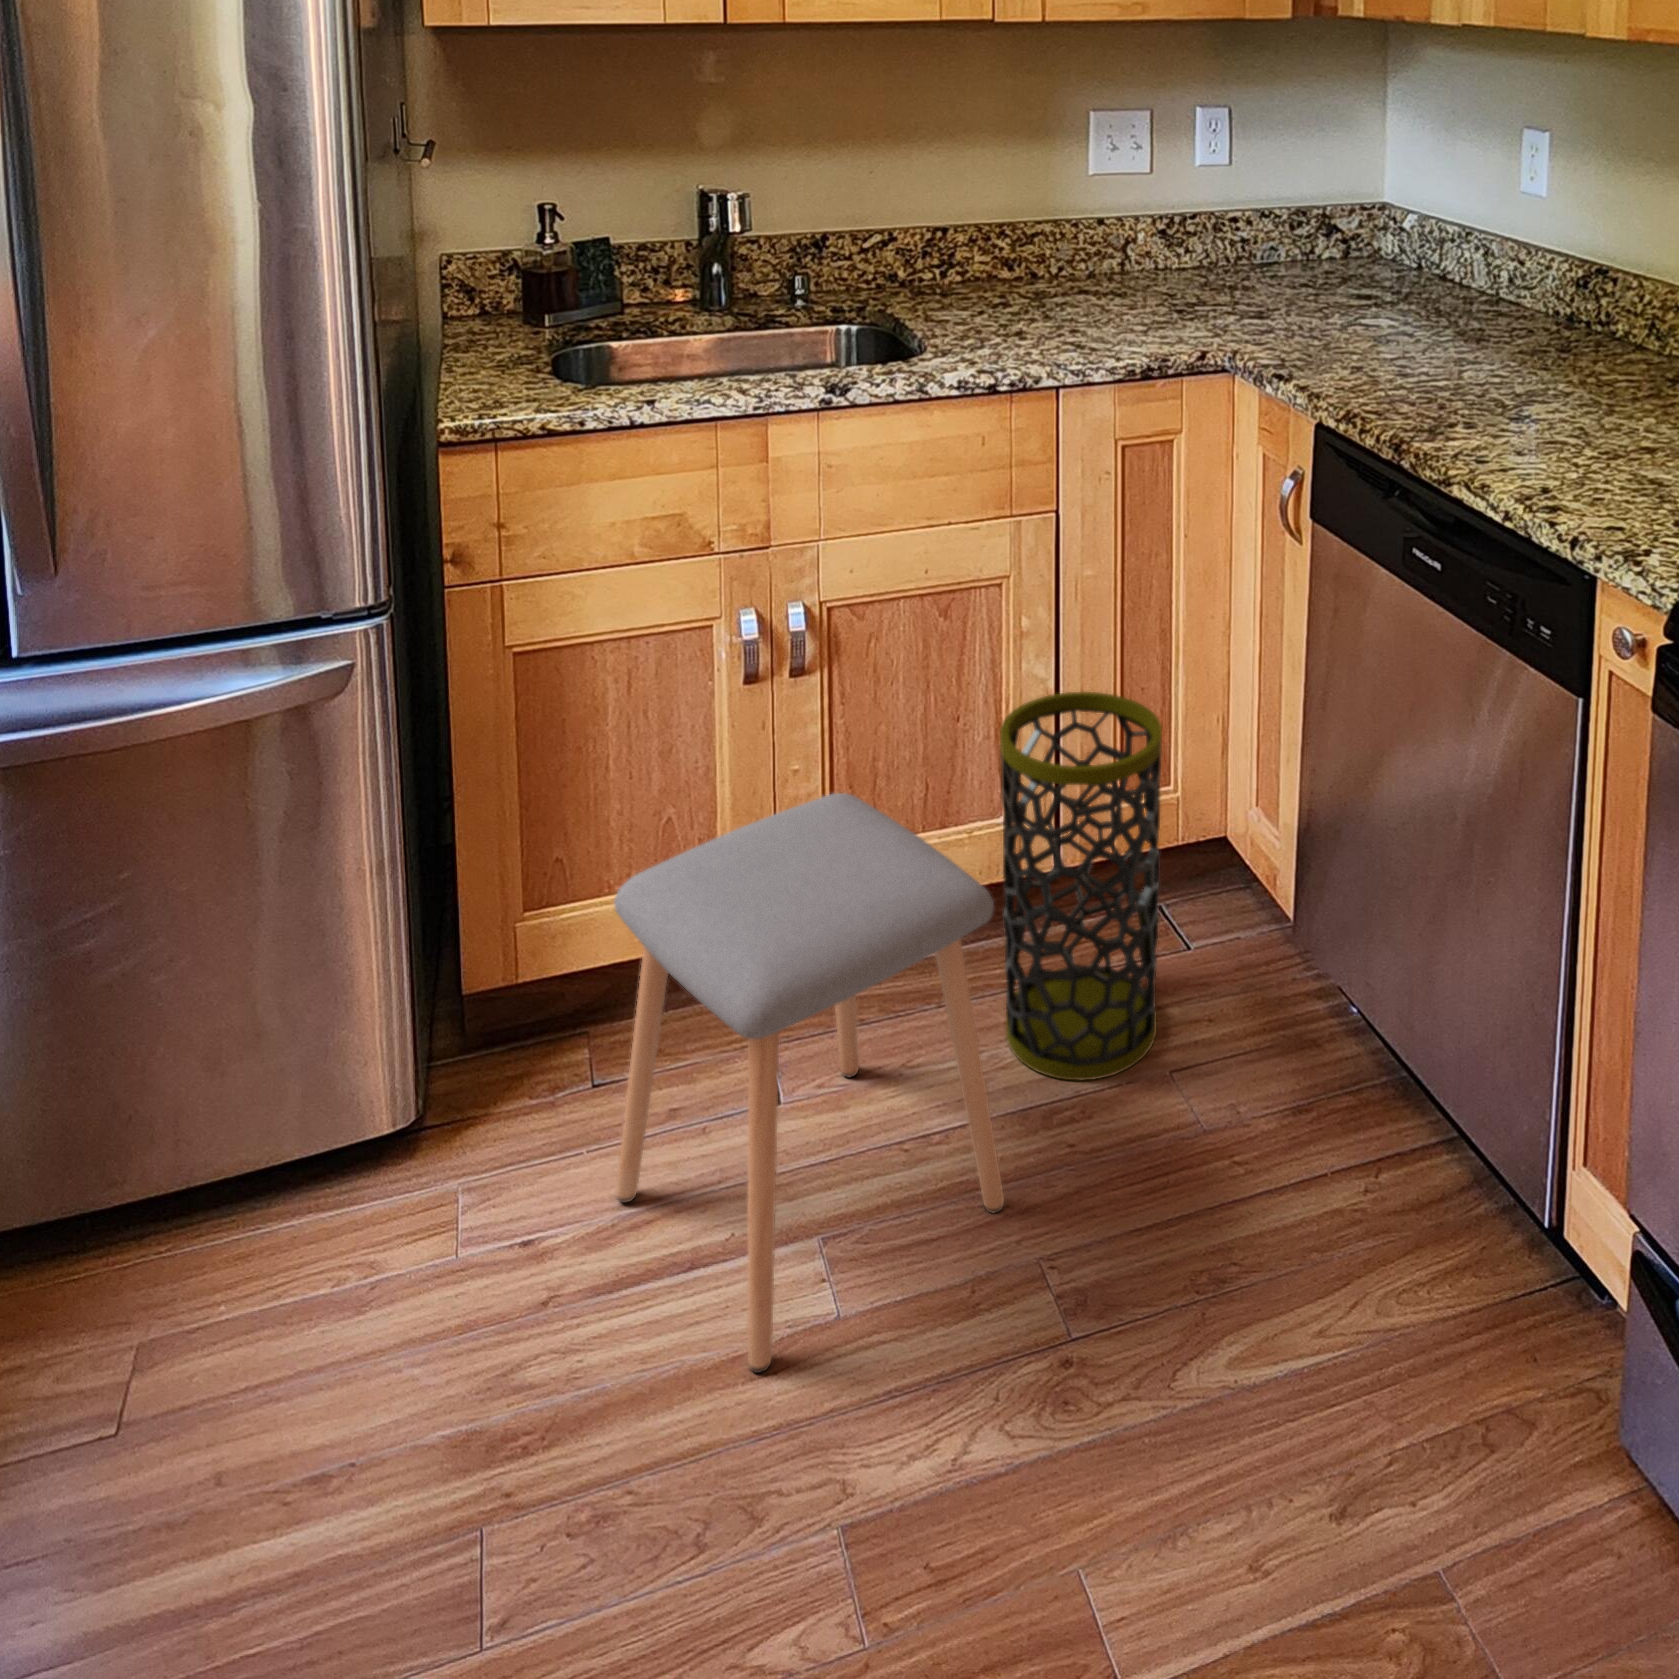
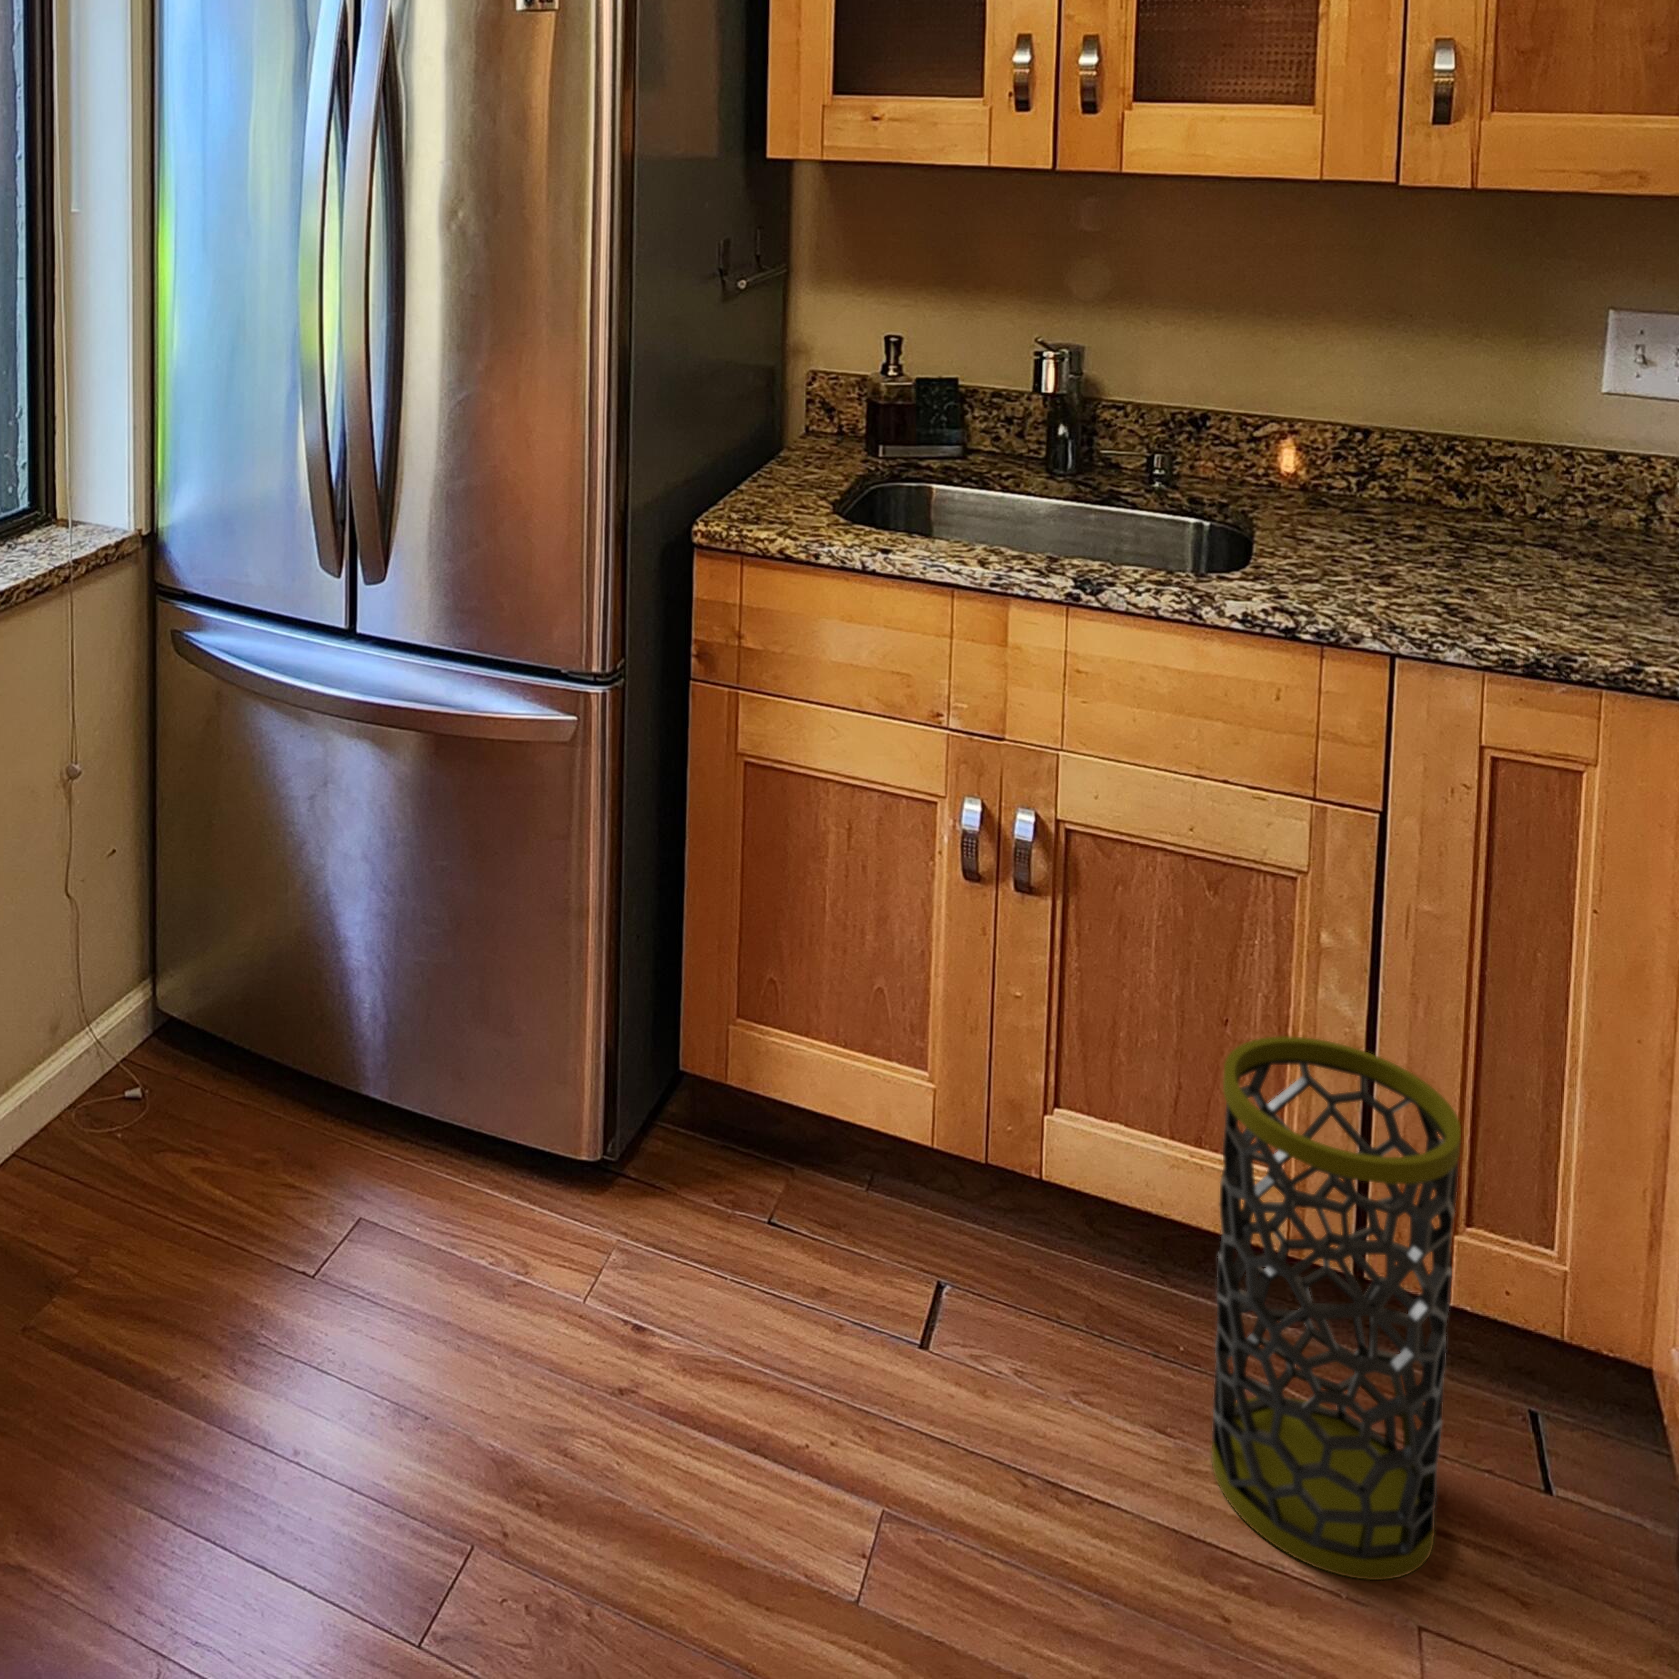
stool: present [614,793,1004,1373] -> none [731,1018,1110,1617]

